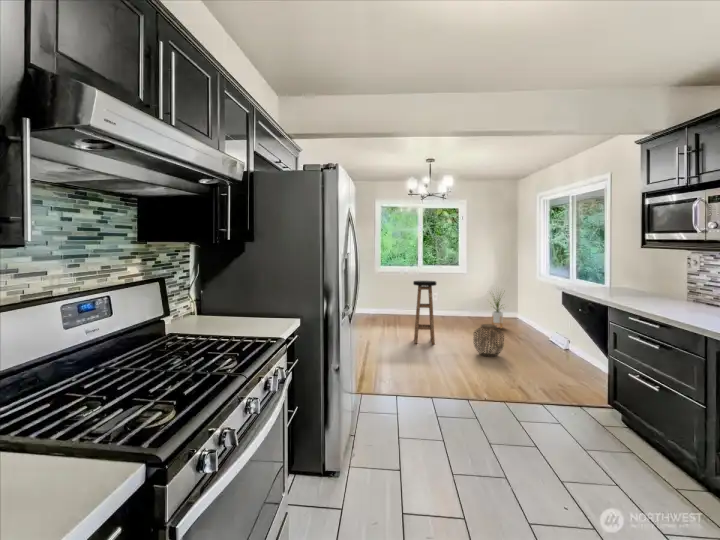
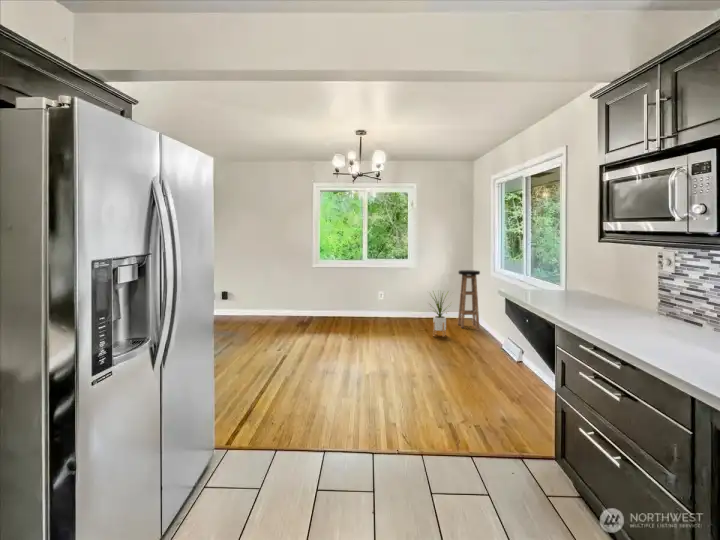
bar stool: present [413,281,436,344] -> present [458,270,480,328]
woven basket: present [473,324,504,357] -> none [399,338,437,381]

